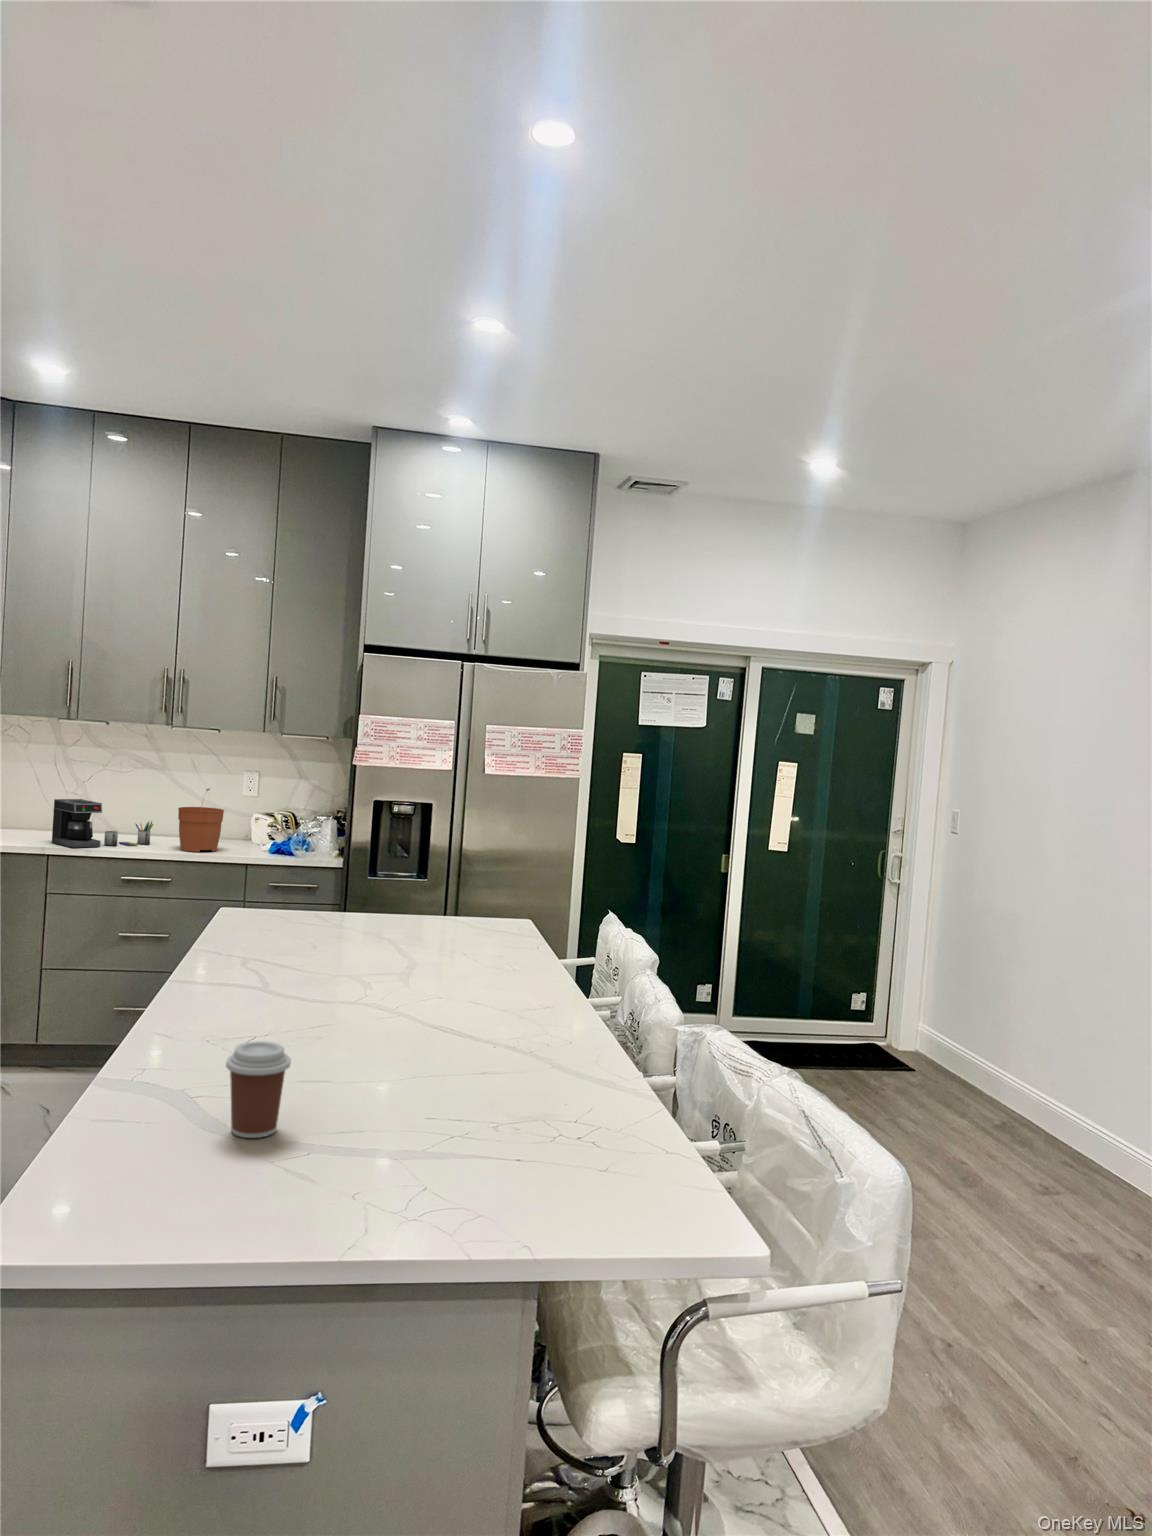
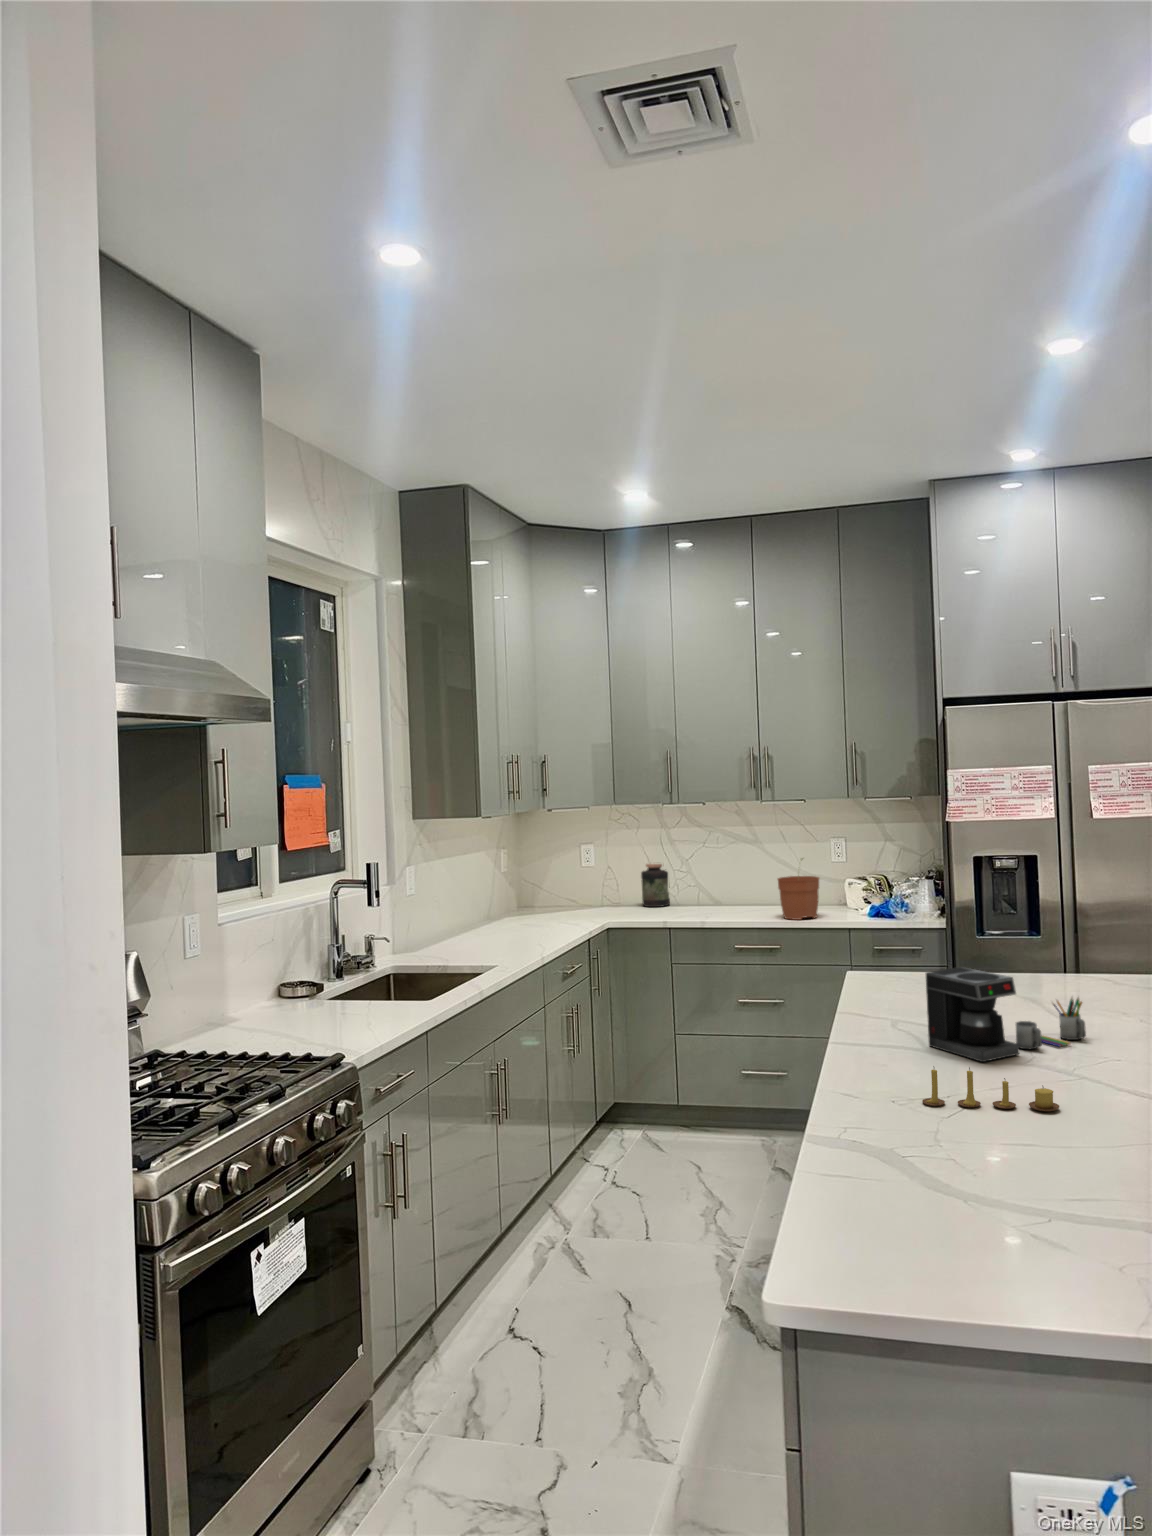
jar: none [24,782,60,830] -> present [641,864,670,907]
coffee maker: present [52,799,153,848] -> present [926,967,1086,1062]
candle: none [234,990,369,1034] -> present [922,1068,1059,1111]
coffee cup: present [226,1041,291,1138] -> none [956,1121,1019,1216]

